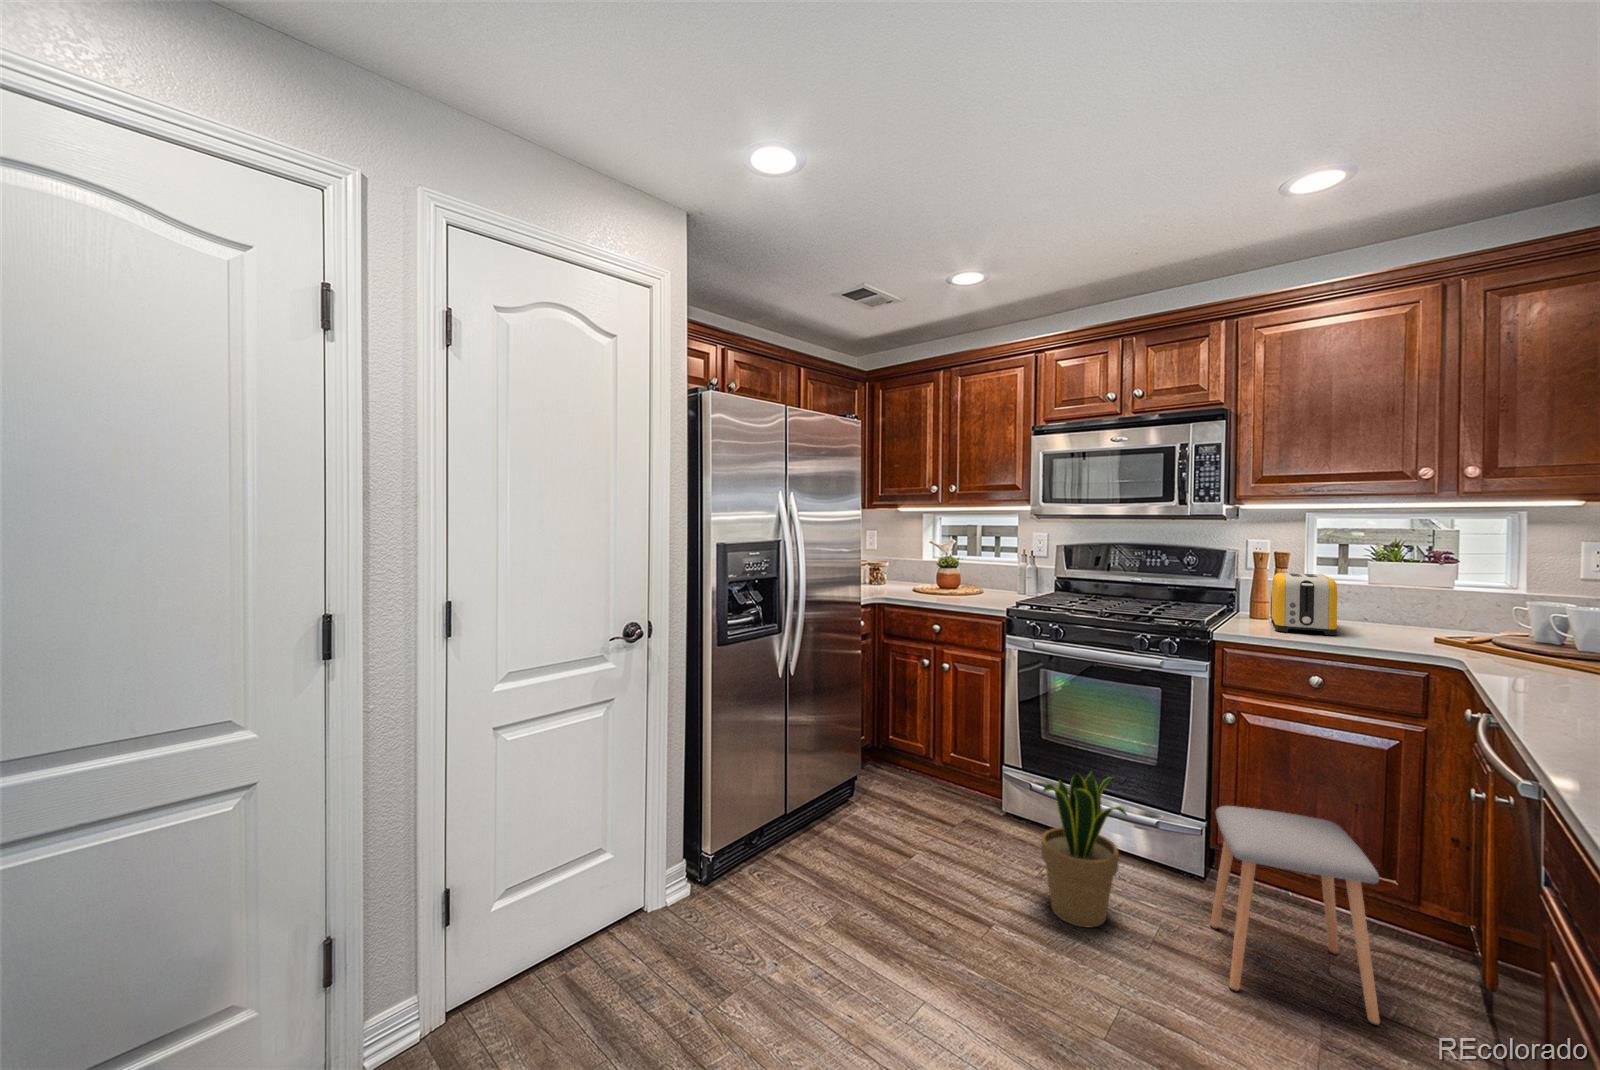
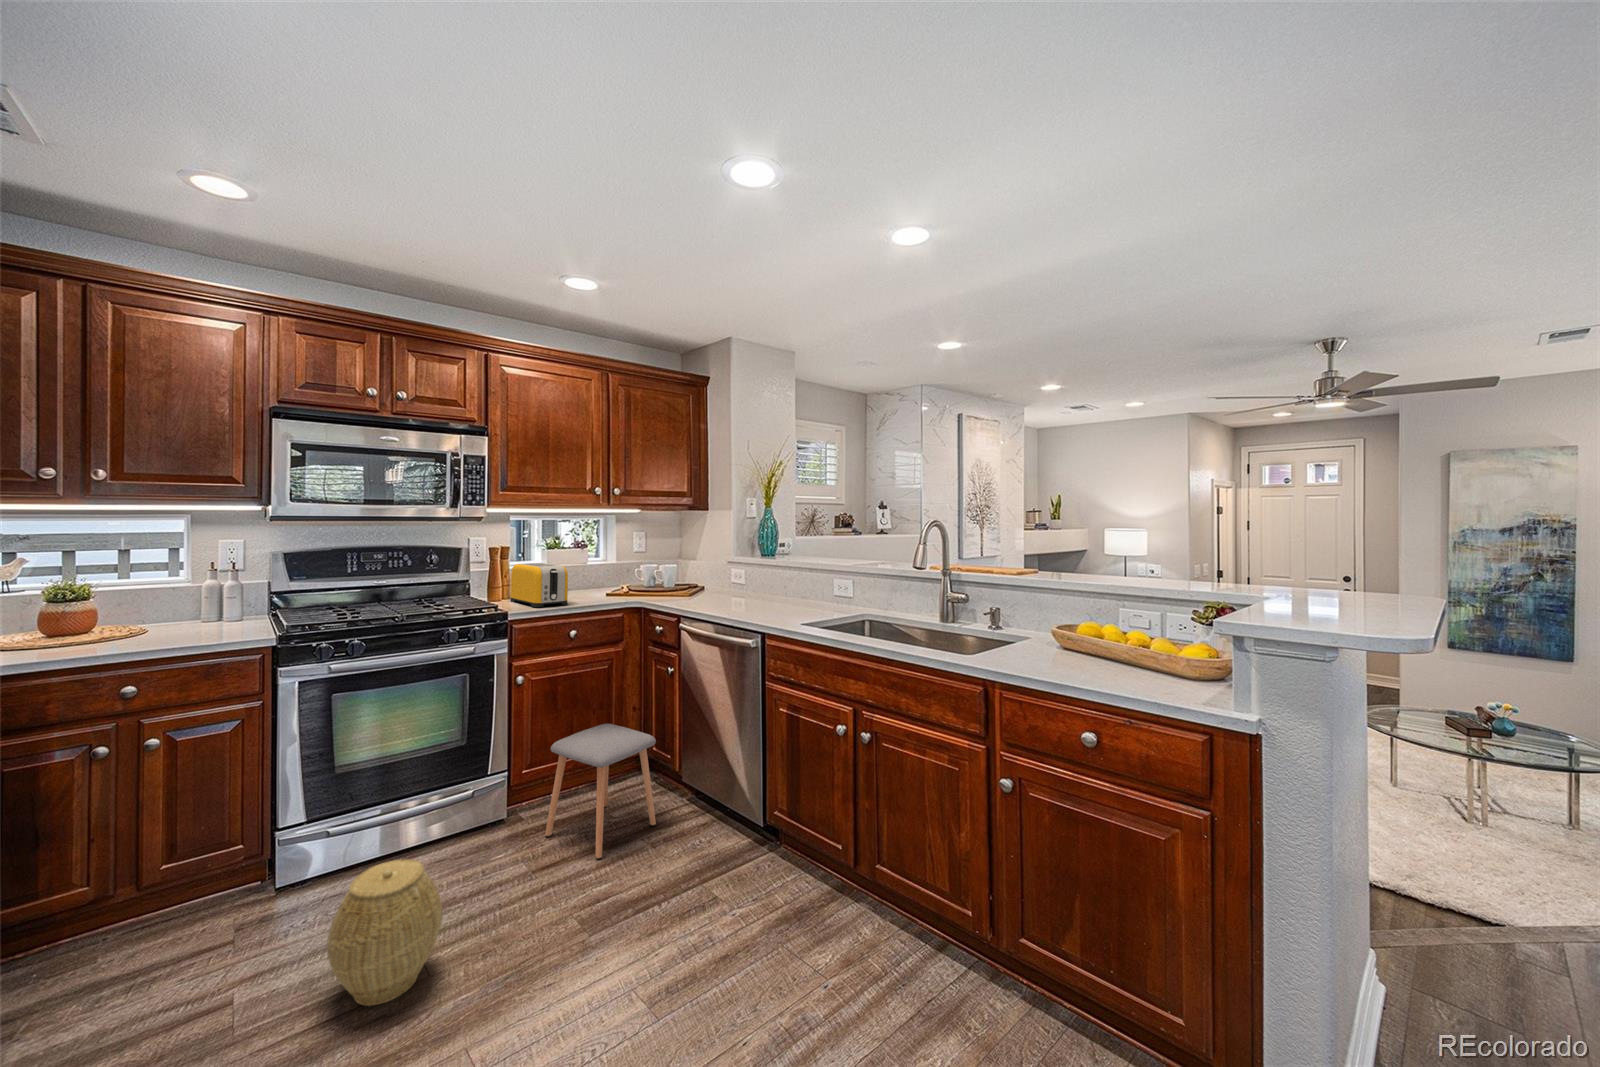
potted plant: present [1041,771,1127,927] -> none [431,756,519,908]
woven basket: none [914,812,1000,934] -> present [327,859,442,1006]

